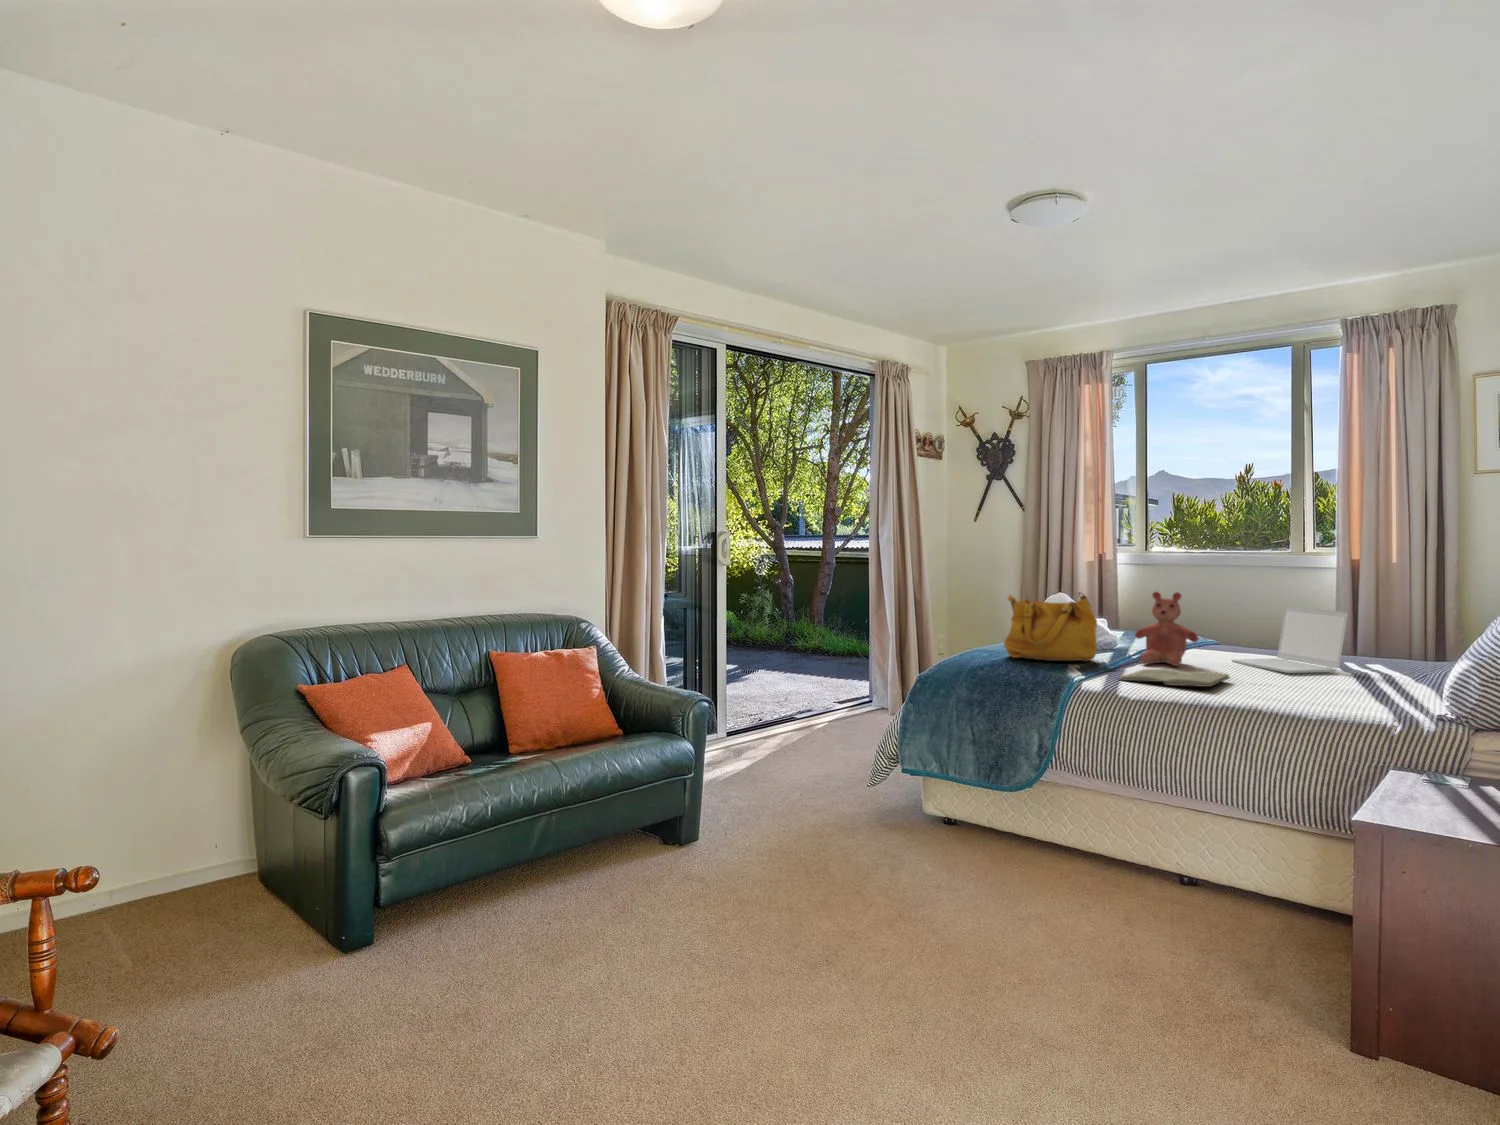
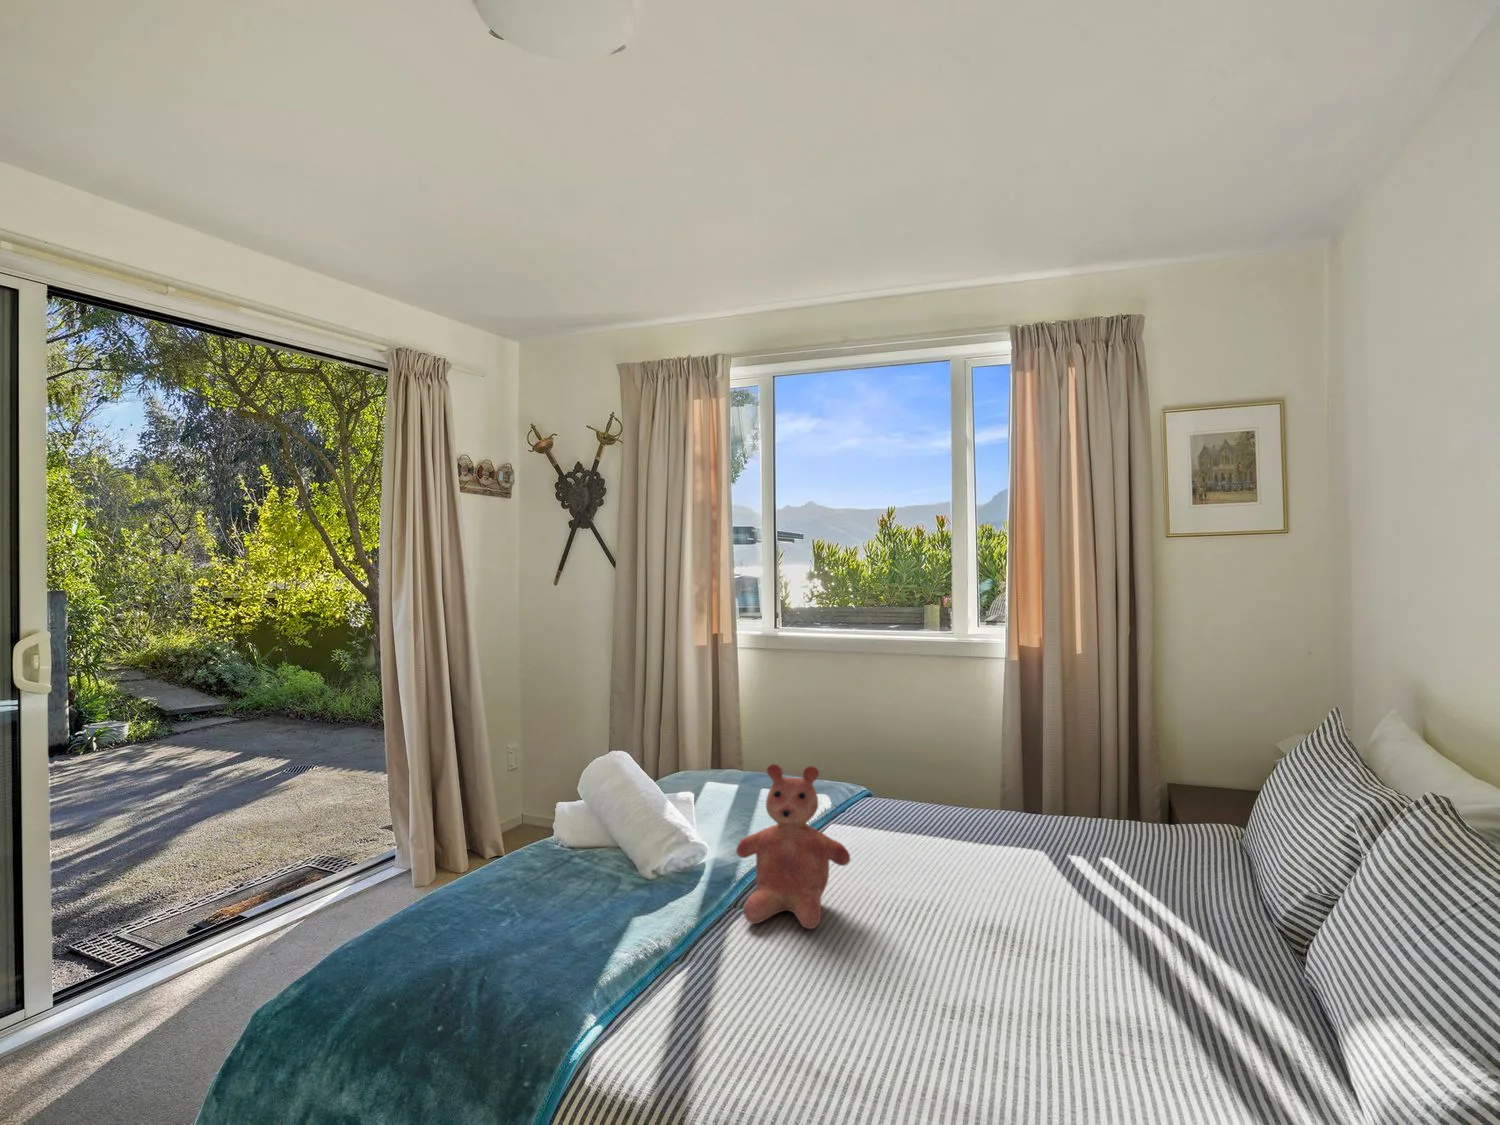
handbag: present [1004,593,1097,661] -> none [467,777,660,945]
laptop: present [1231,606,1348,673] -> none [904,766,1095,928]
book: present [1120,669,1230,687] -> none [680,962,919,1080]

